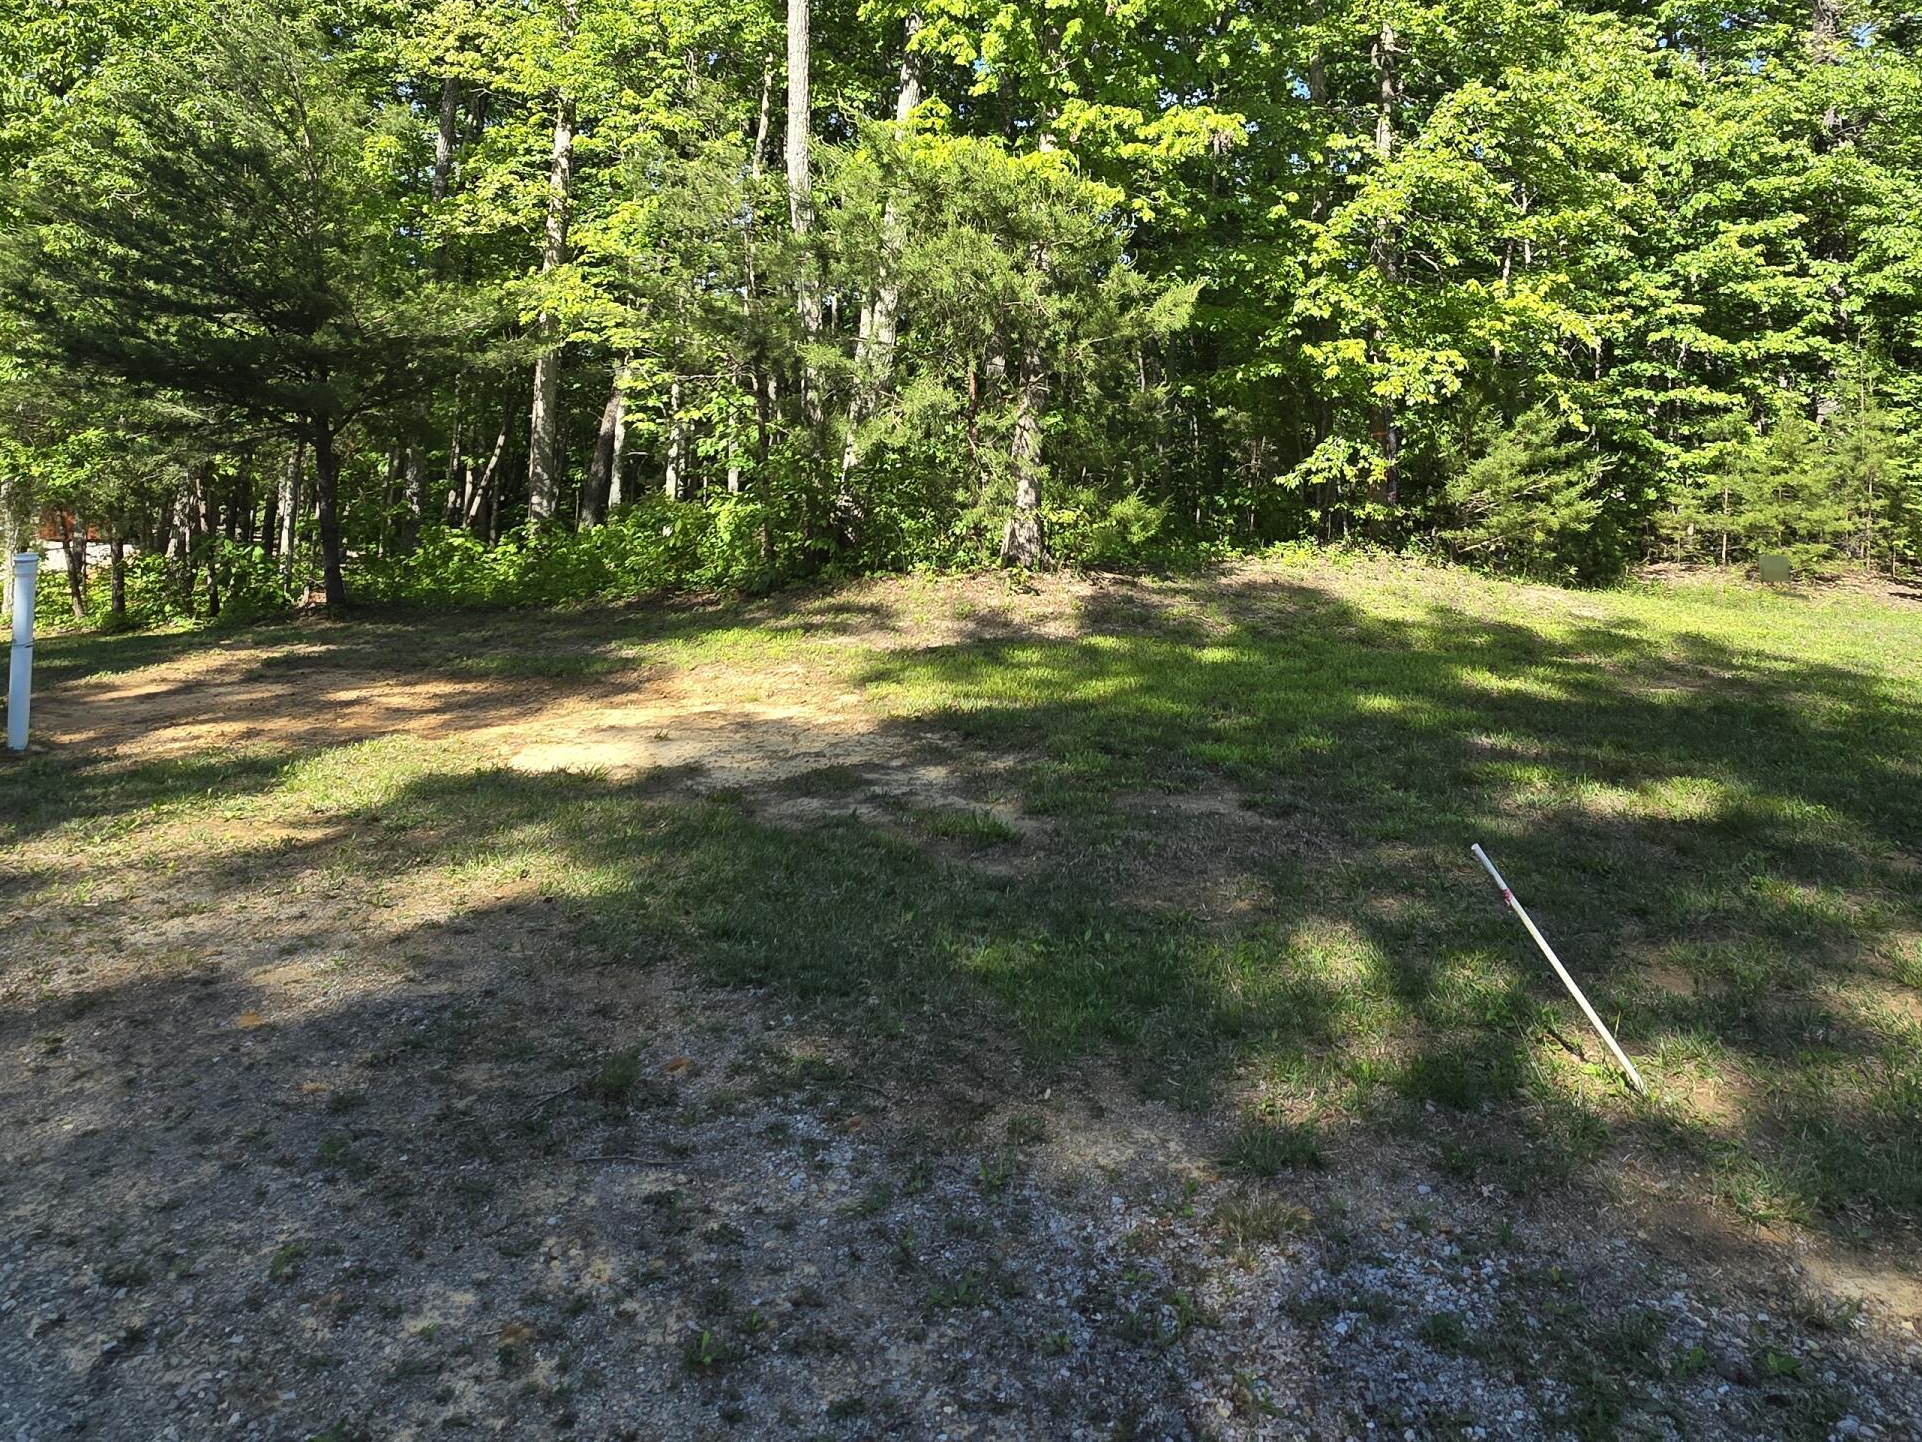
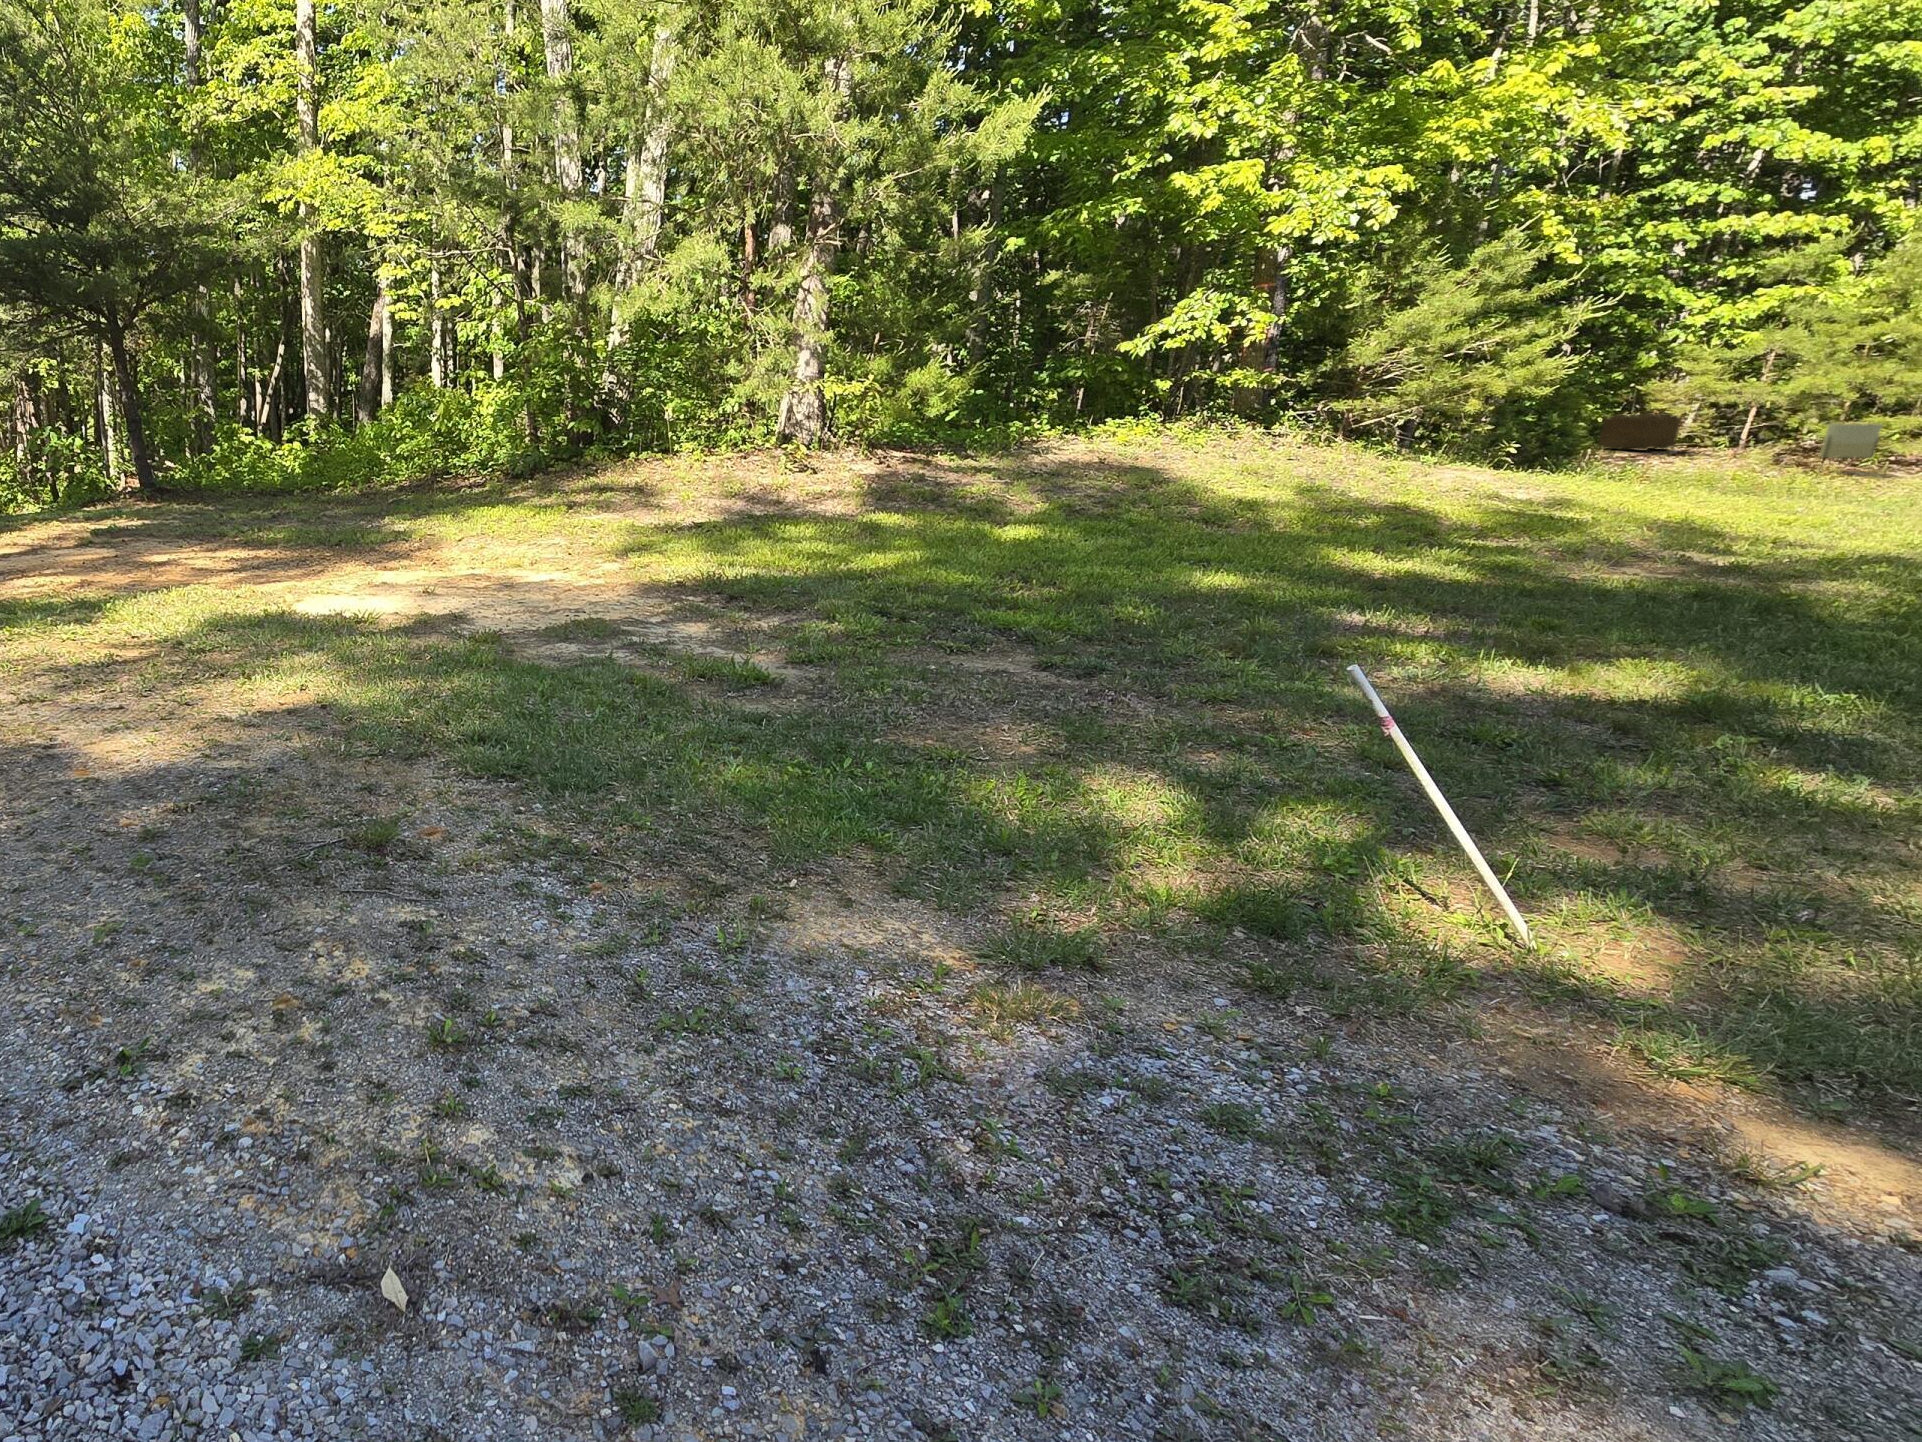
wooden crate: none [1630,541,1678,571] -> present [1598,414,1681,451]

